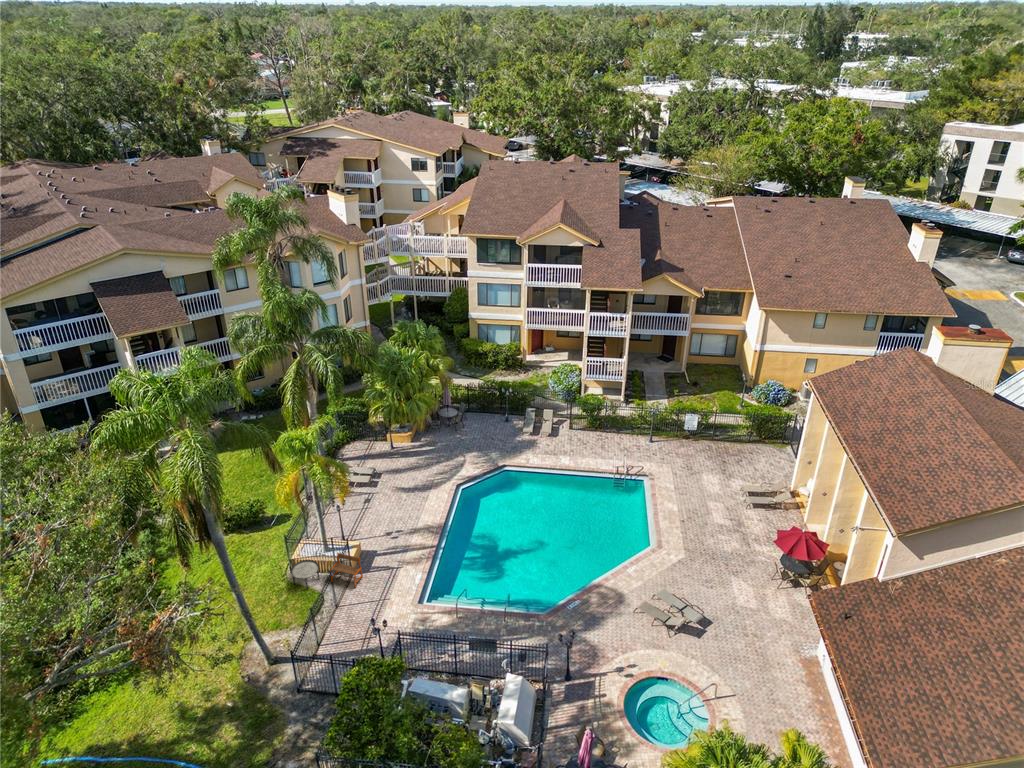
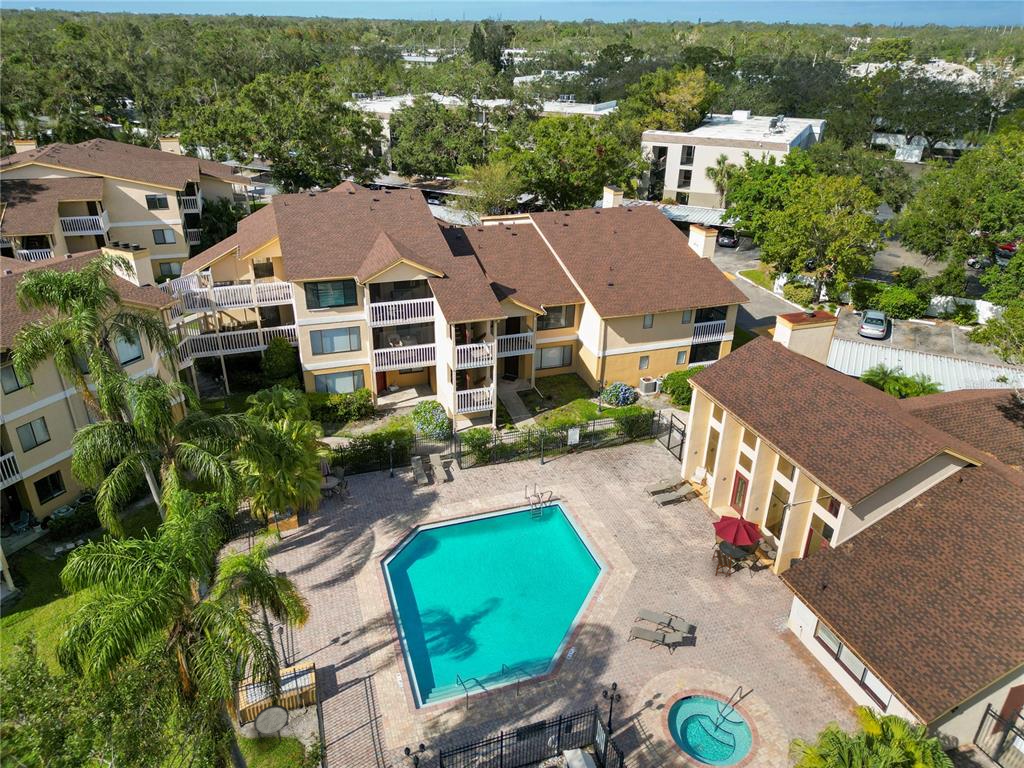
bench: present [331,553,363,588] -> present [712,549,733,576]

